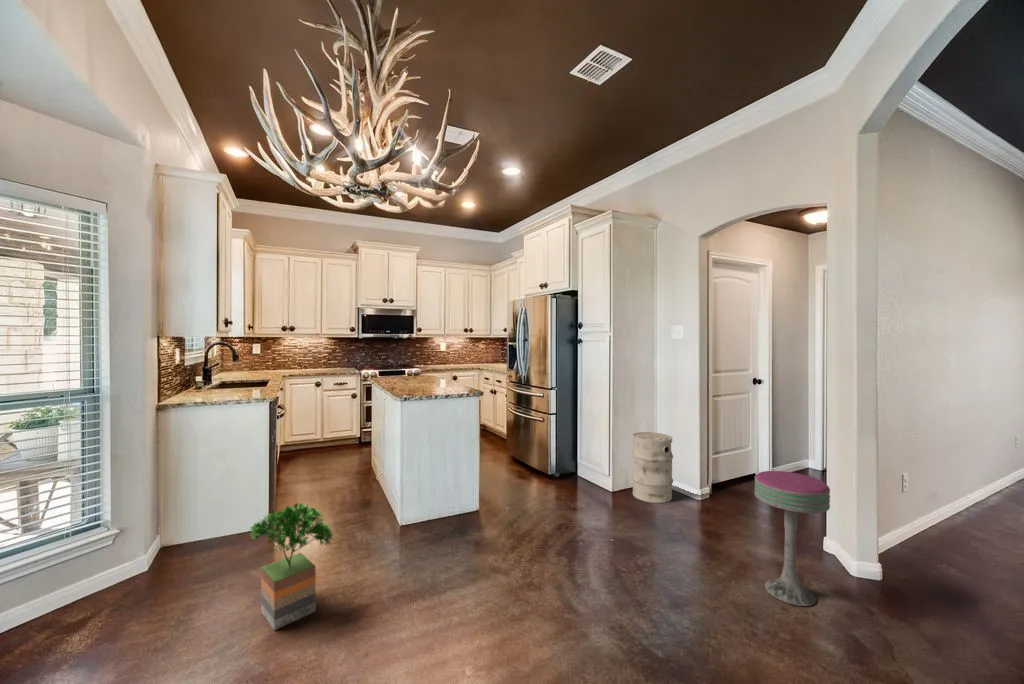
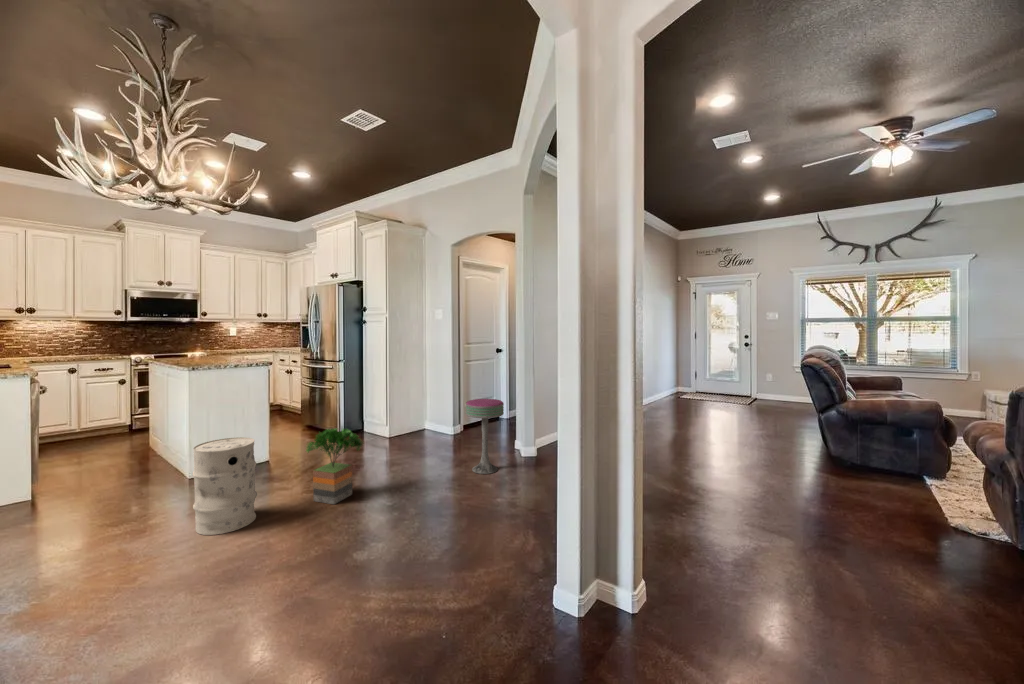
trash can: present [632,432,673,503] -> present [193,437,257,535]
potted tree: present [250,503,333,630] -> present [306,428,362,504]

